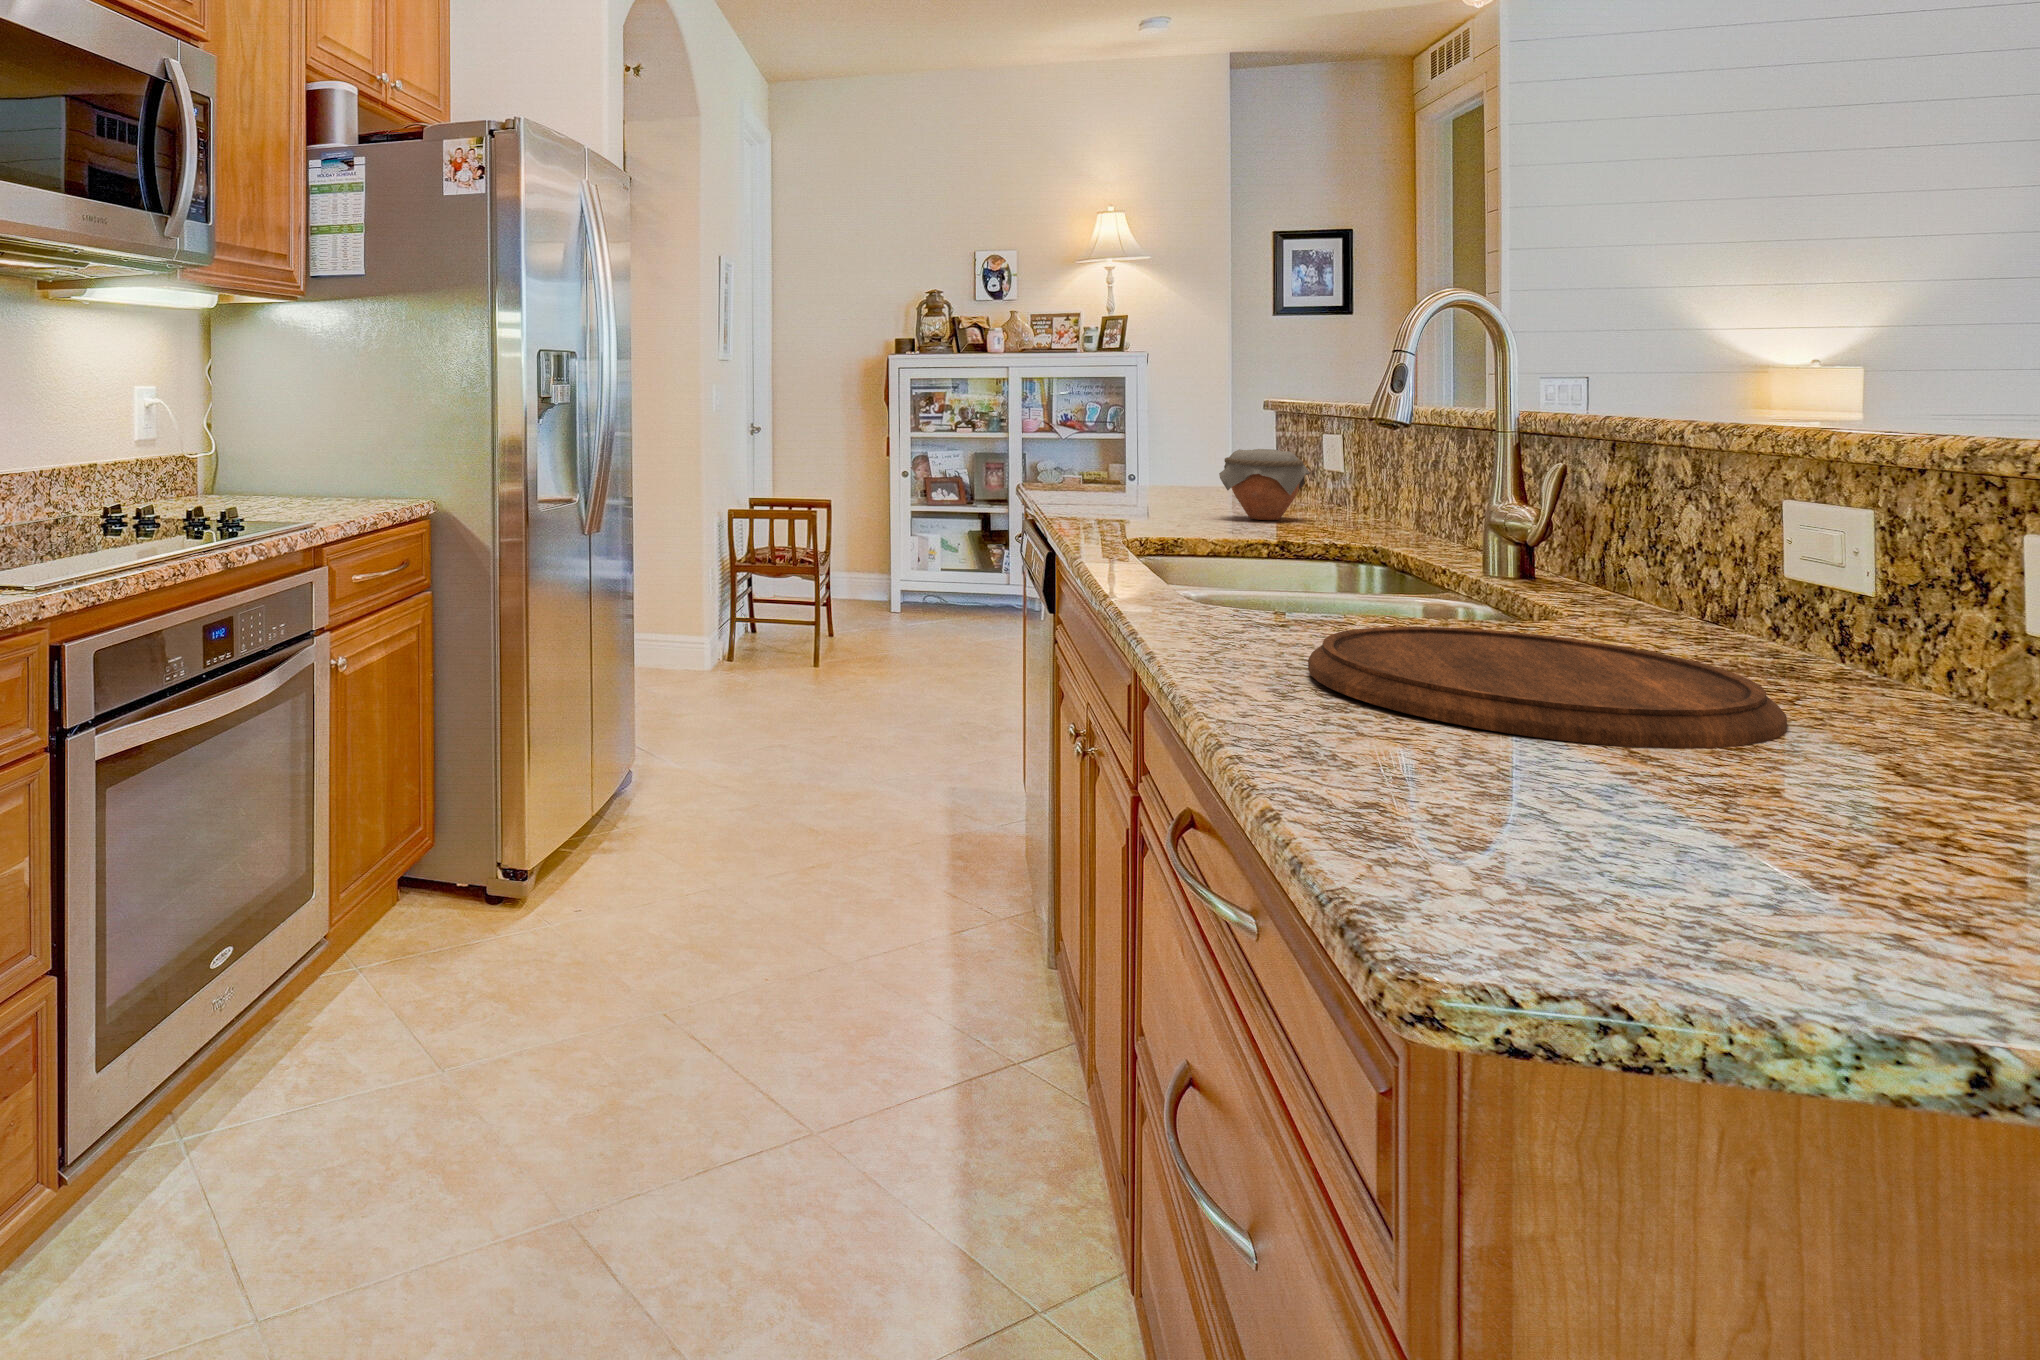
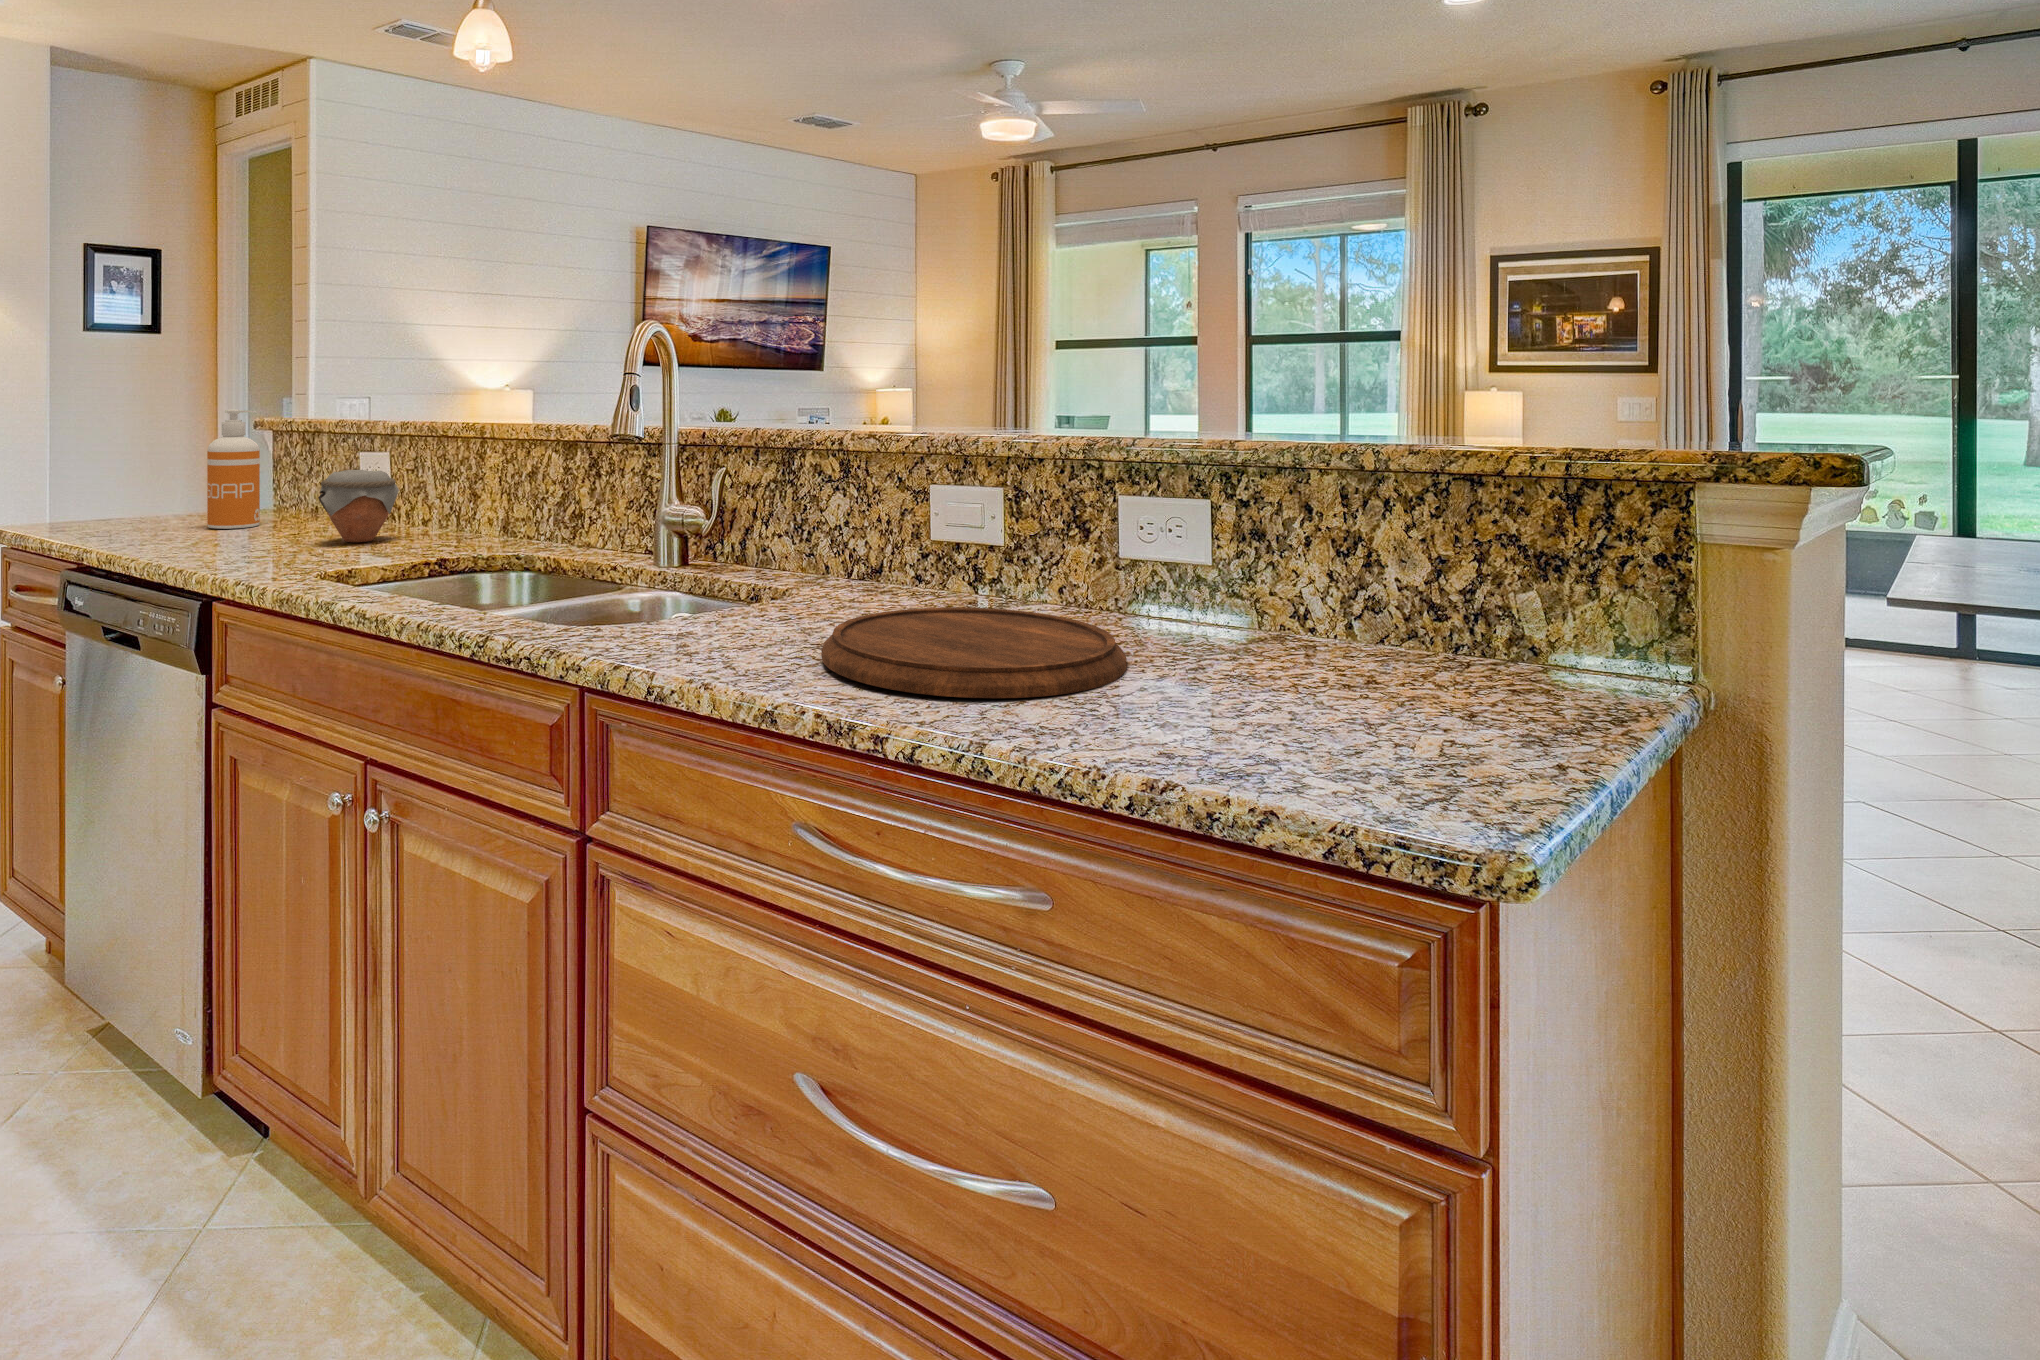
soap dispenser: none [1176,390,1225,500] -> present [207,410,260,529]

